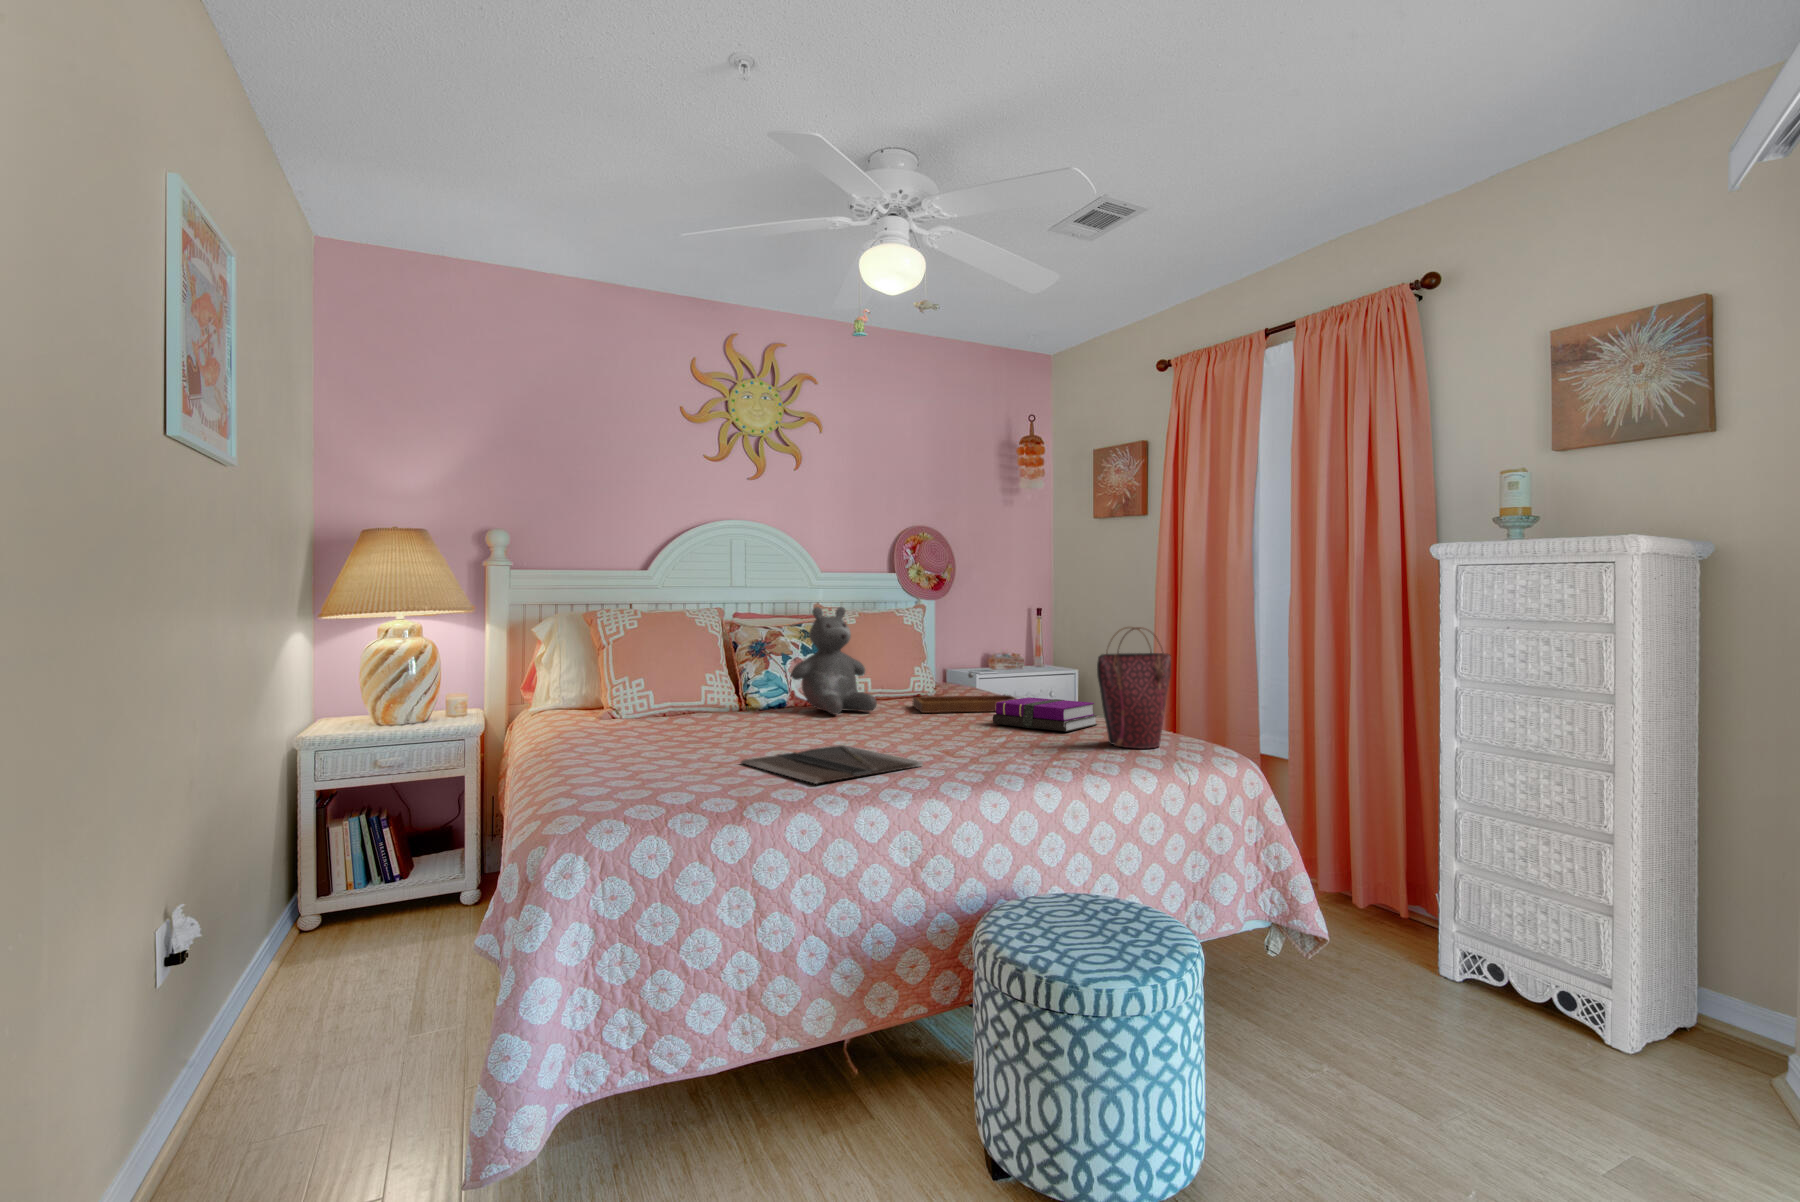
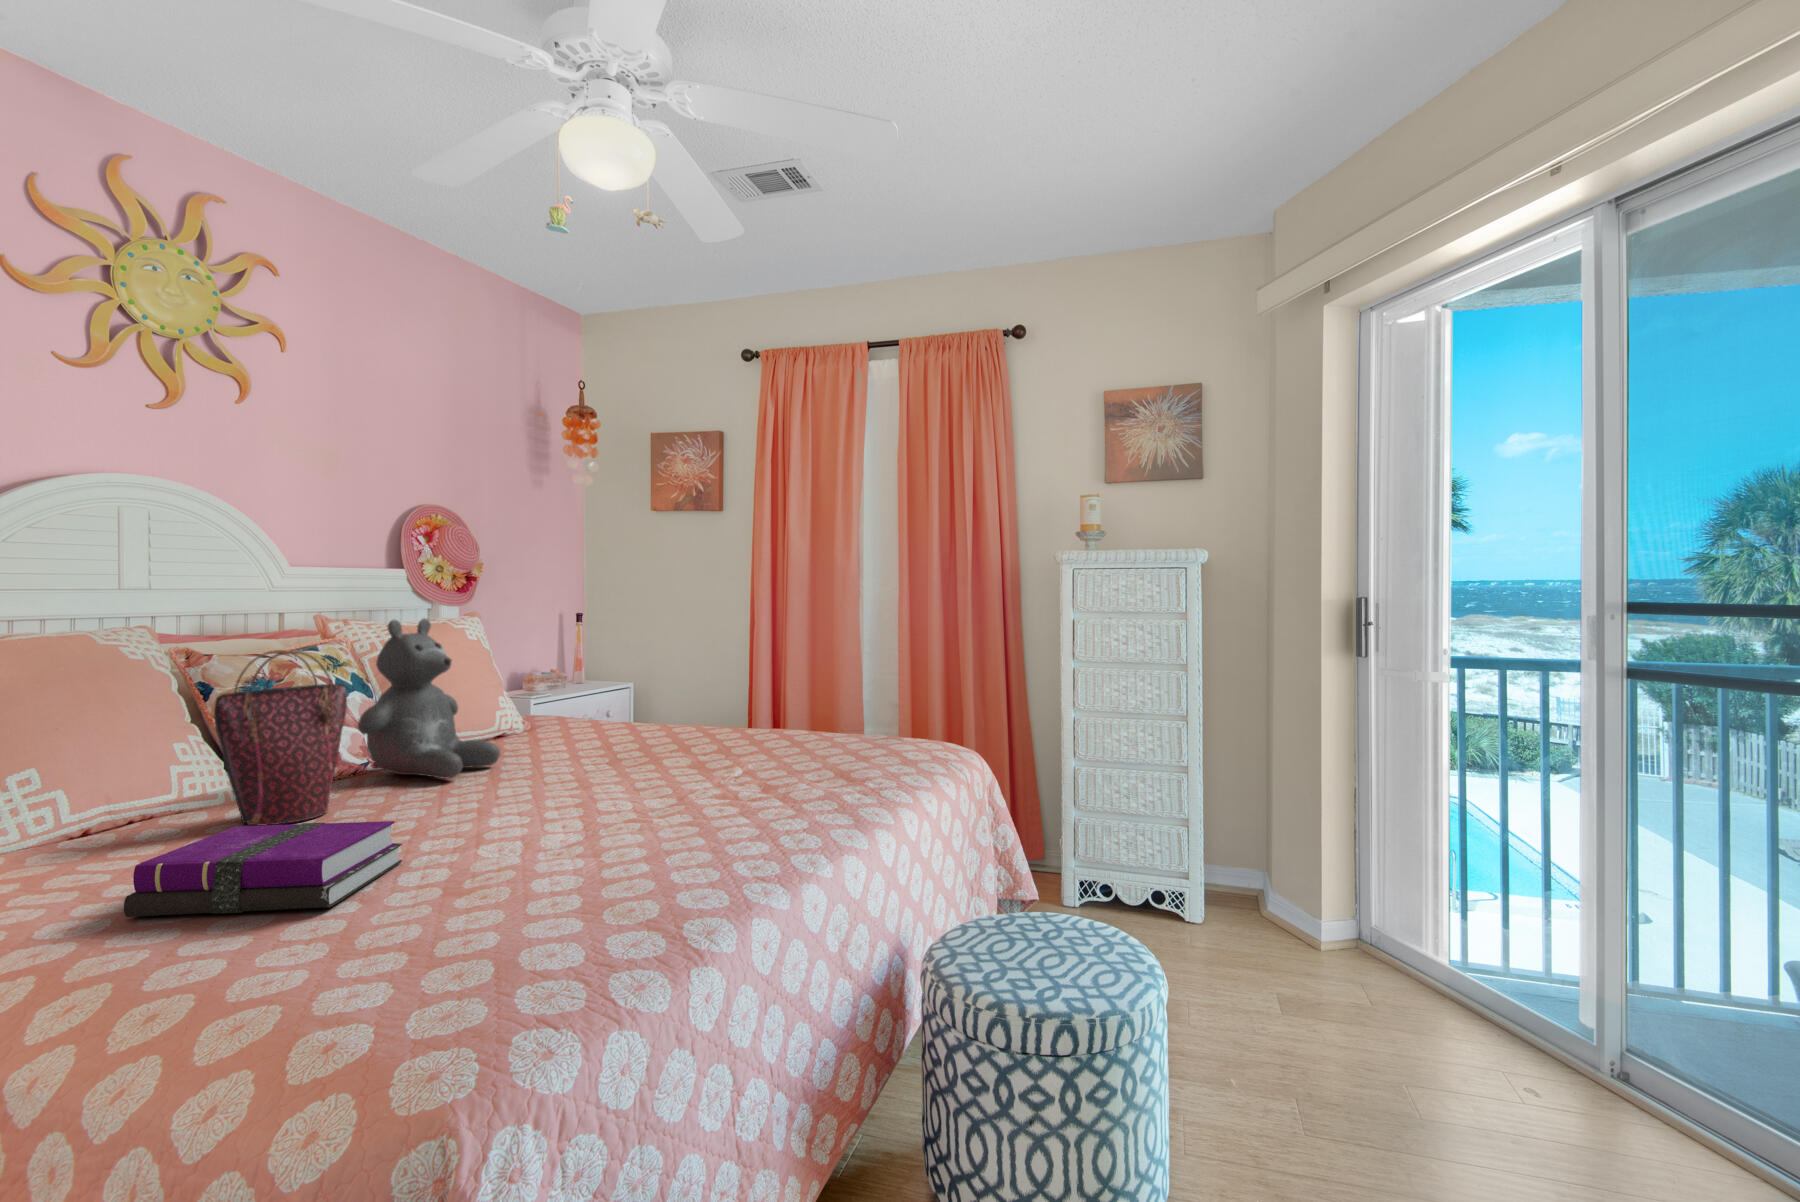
handbag: present [1097,627,1171,748] -> present [214,650,347,825]
tray: present [913,673,1016,713] -> none [527,696,681,756]
notebook: present [993,697,1097,732] -> present [124,821,402,917]
laptop: present [741,745,923,784] -> none [495,822,760,890]

